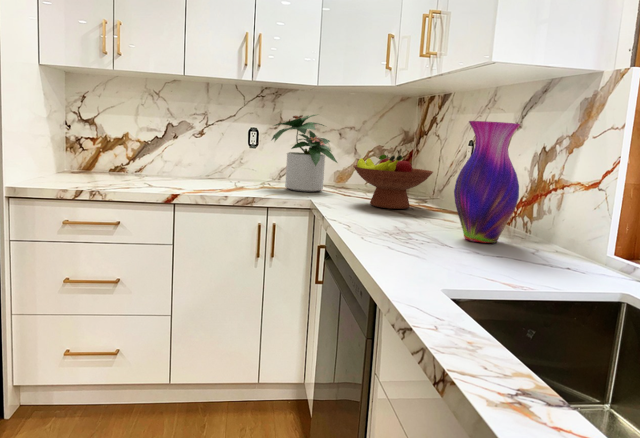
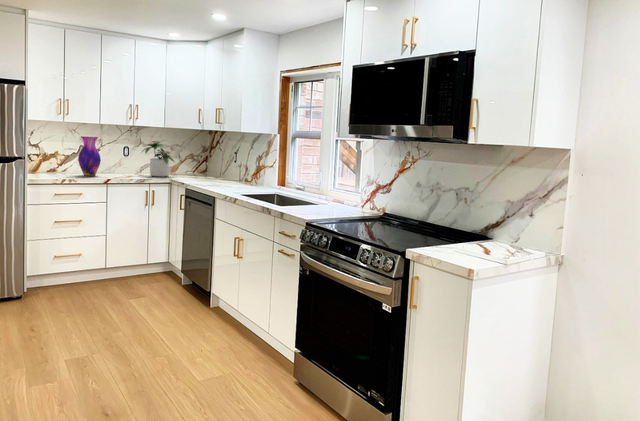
vase: present [454,121,520,243] -> present [78,136,101,176]
fruit bowl: present [353,155,433,209] -> none [187,158,221,181]

